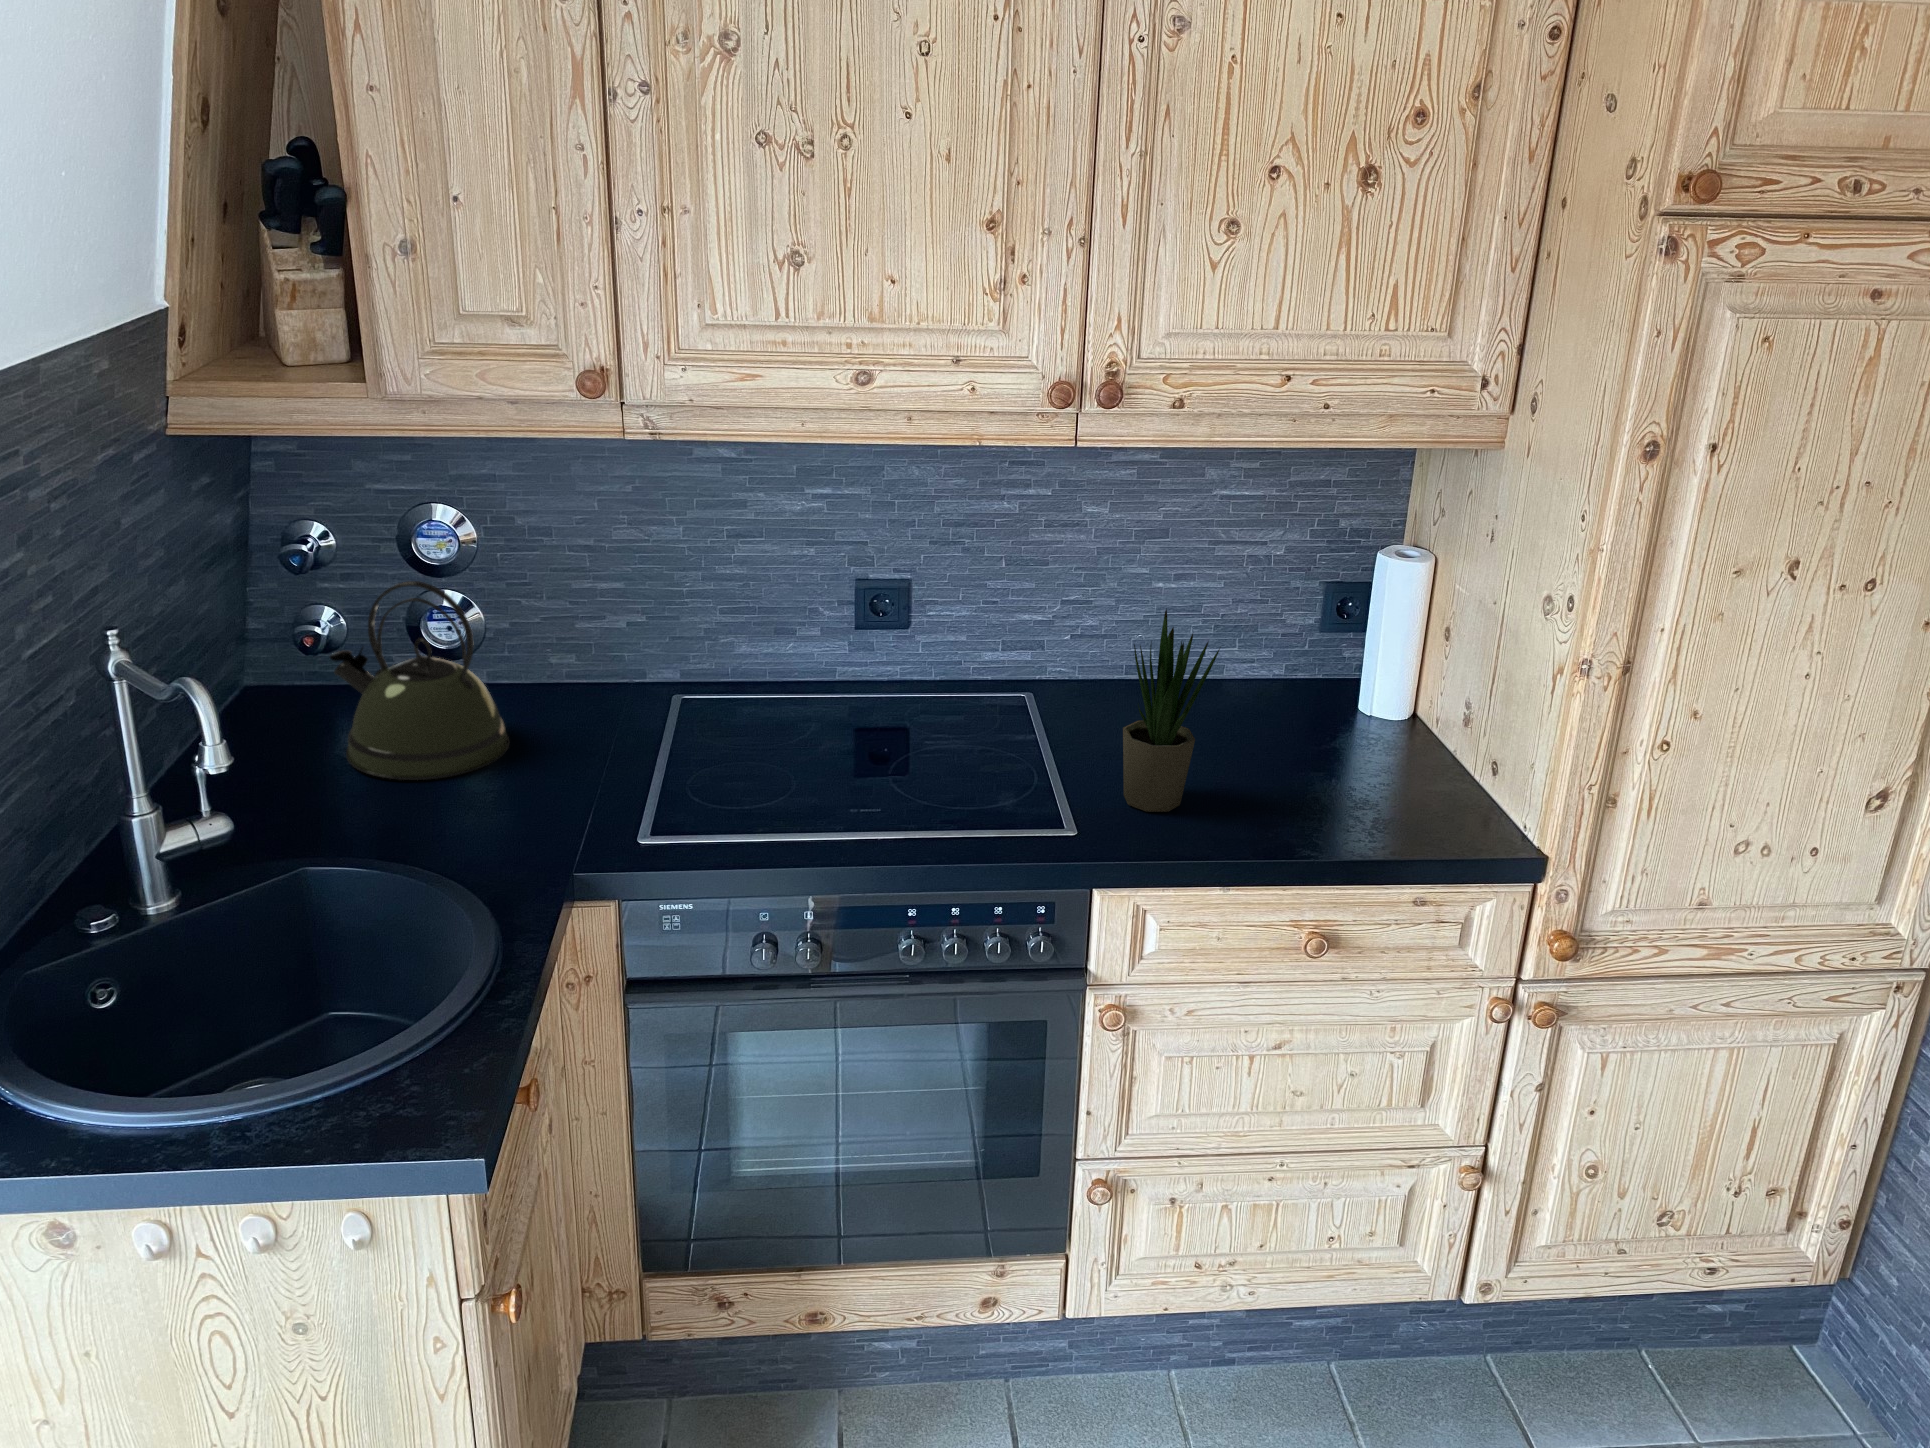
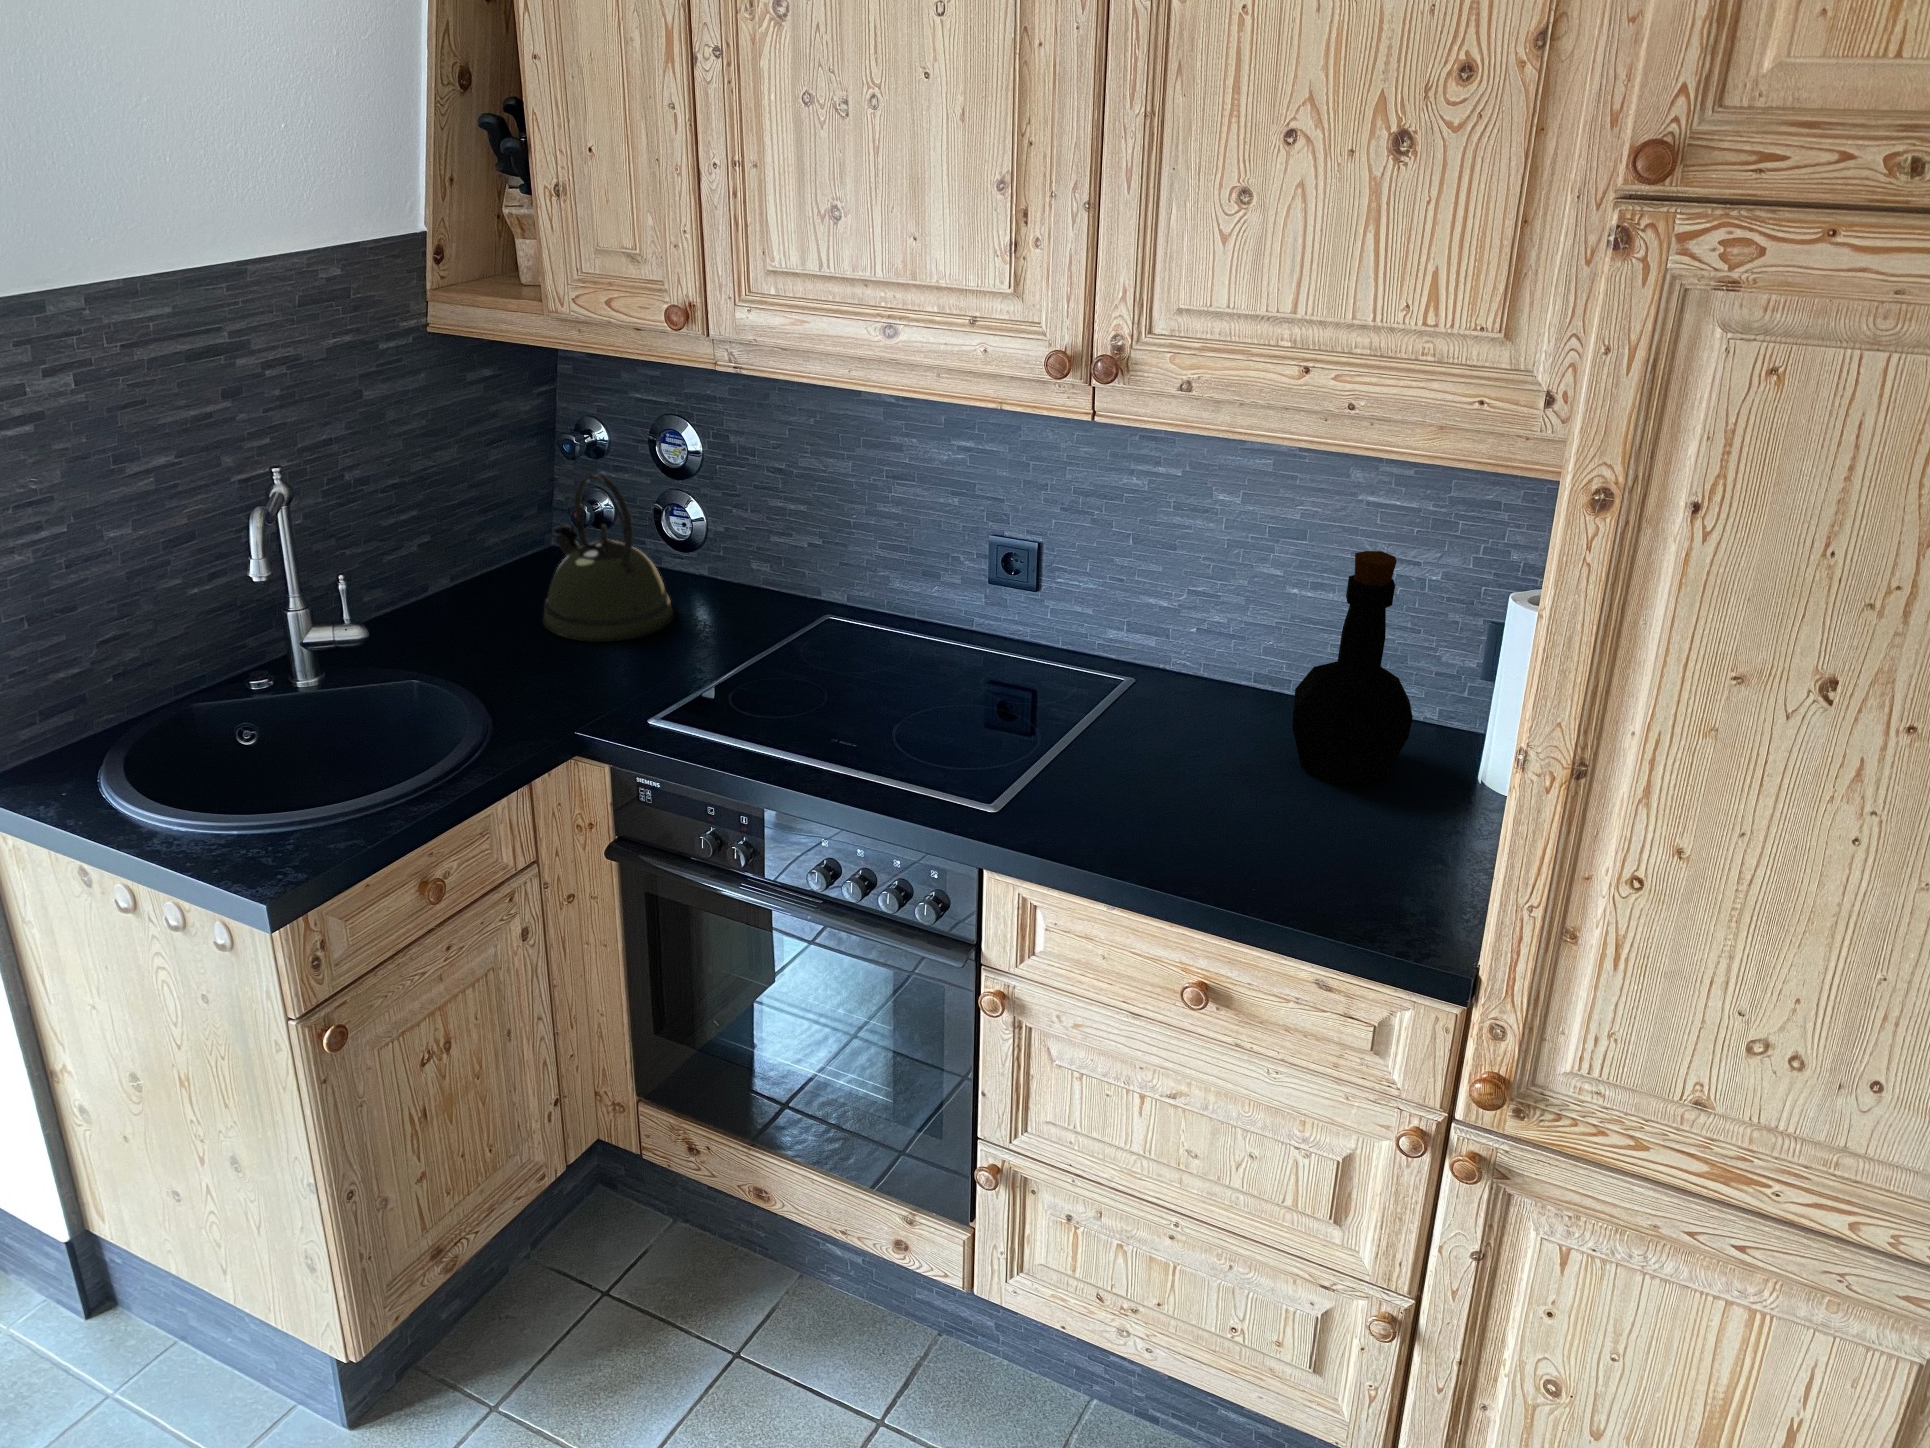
bottle: none [1223,534,1327,742] -> present [1293,551,1413,785]
potted plant: present [1123,609,1220,812] -> none [1082,602,1176,817]

